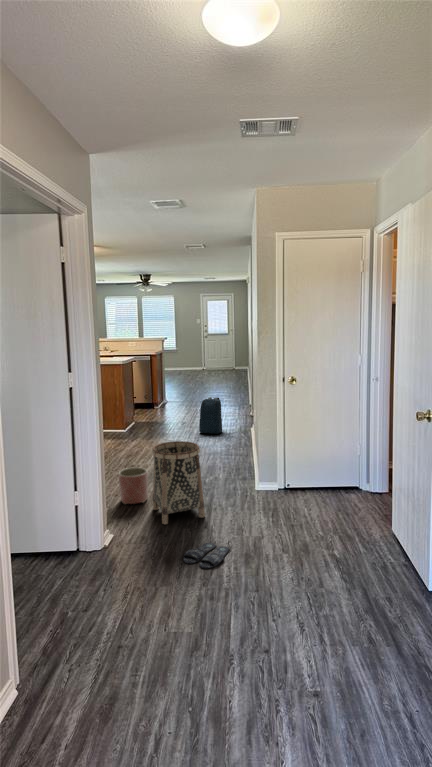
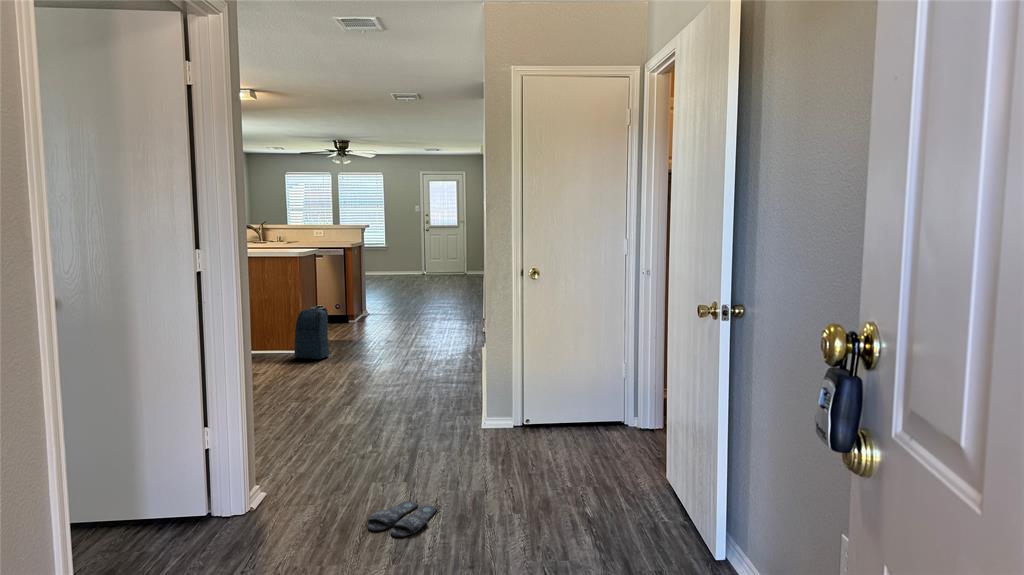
backpack: present [199,397,222,434] -> present [294,307,329,359]
basket: present [152,441,205,524] -> none [329,358,406,477]
planter: present [118,467,148,504] -> none [280,398,324,452]

